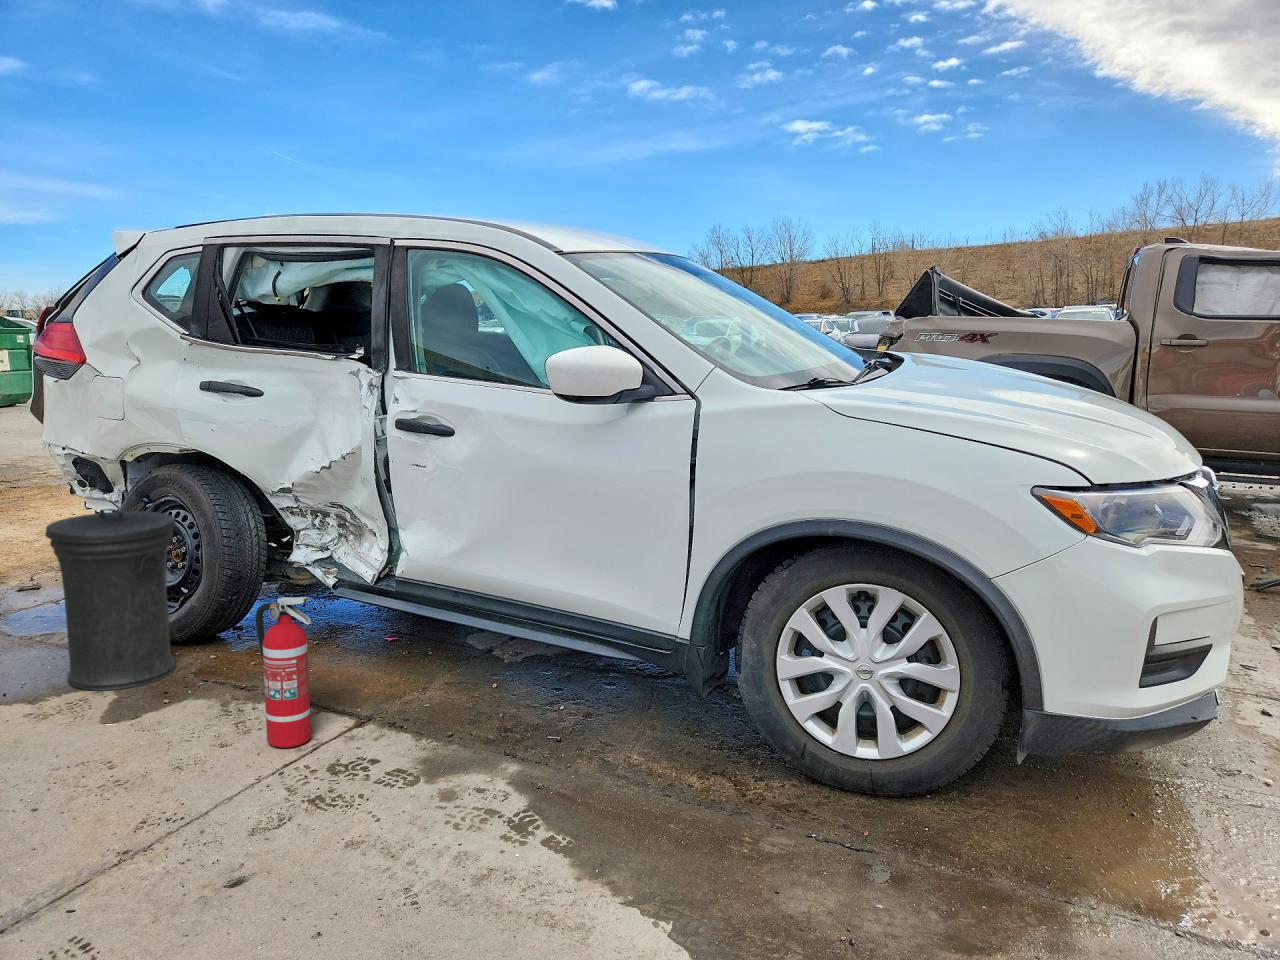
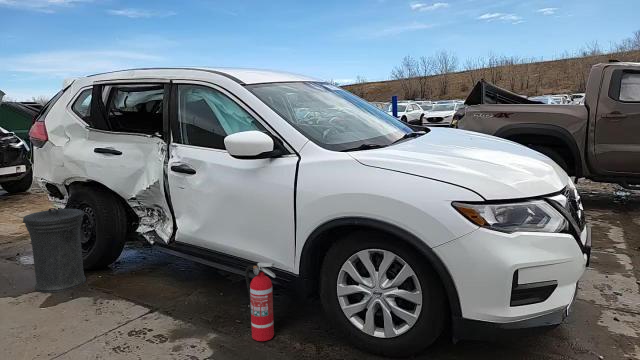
fire extinguisher: present [256,597,311,748] -> present [245,263,275,341]

